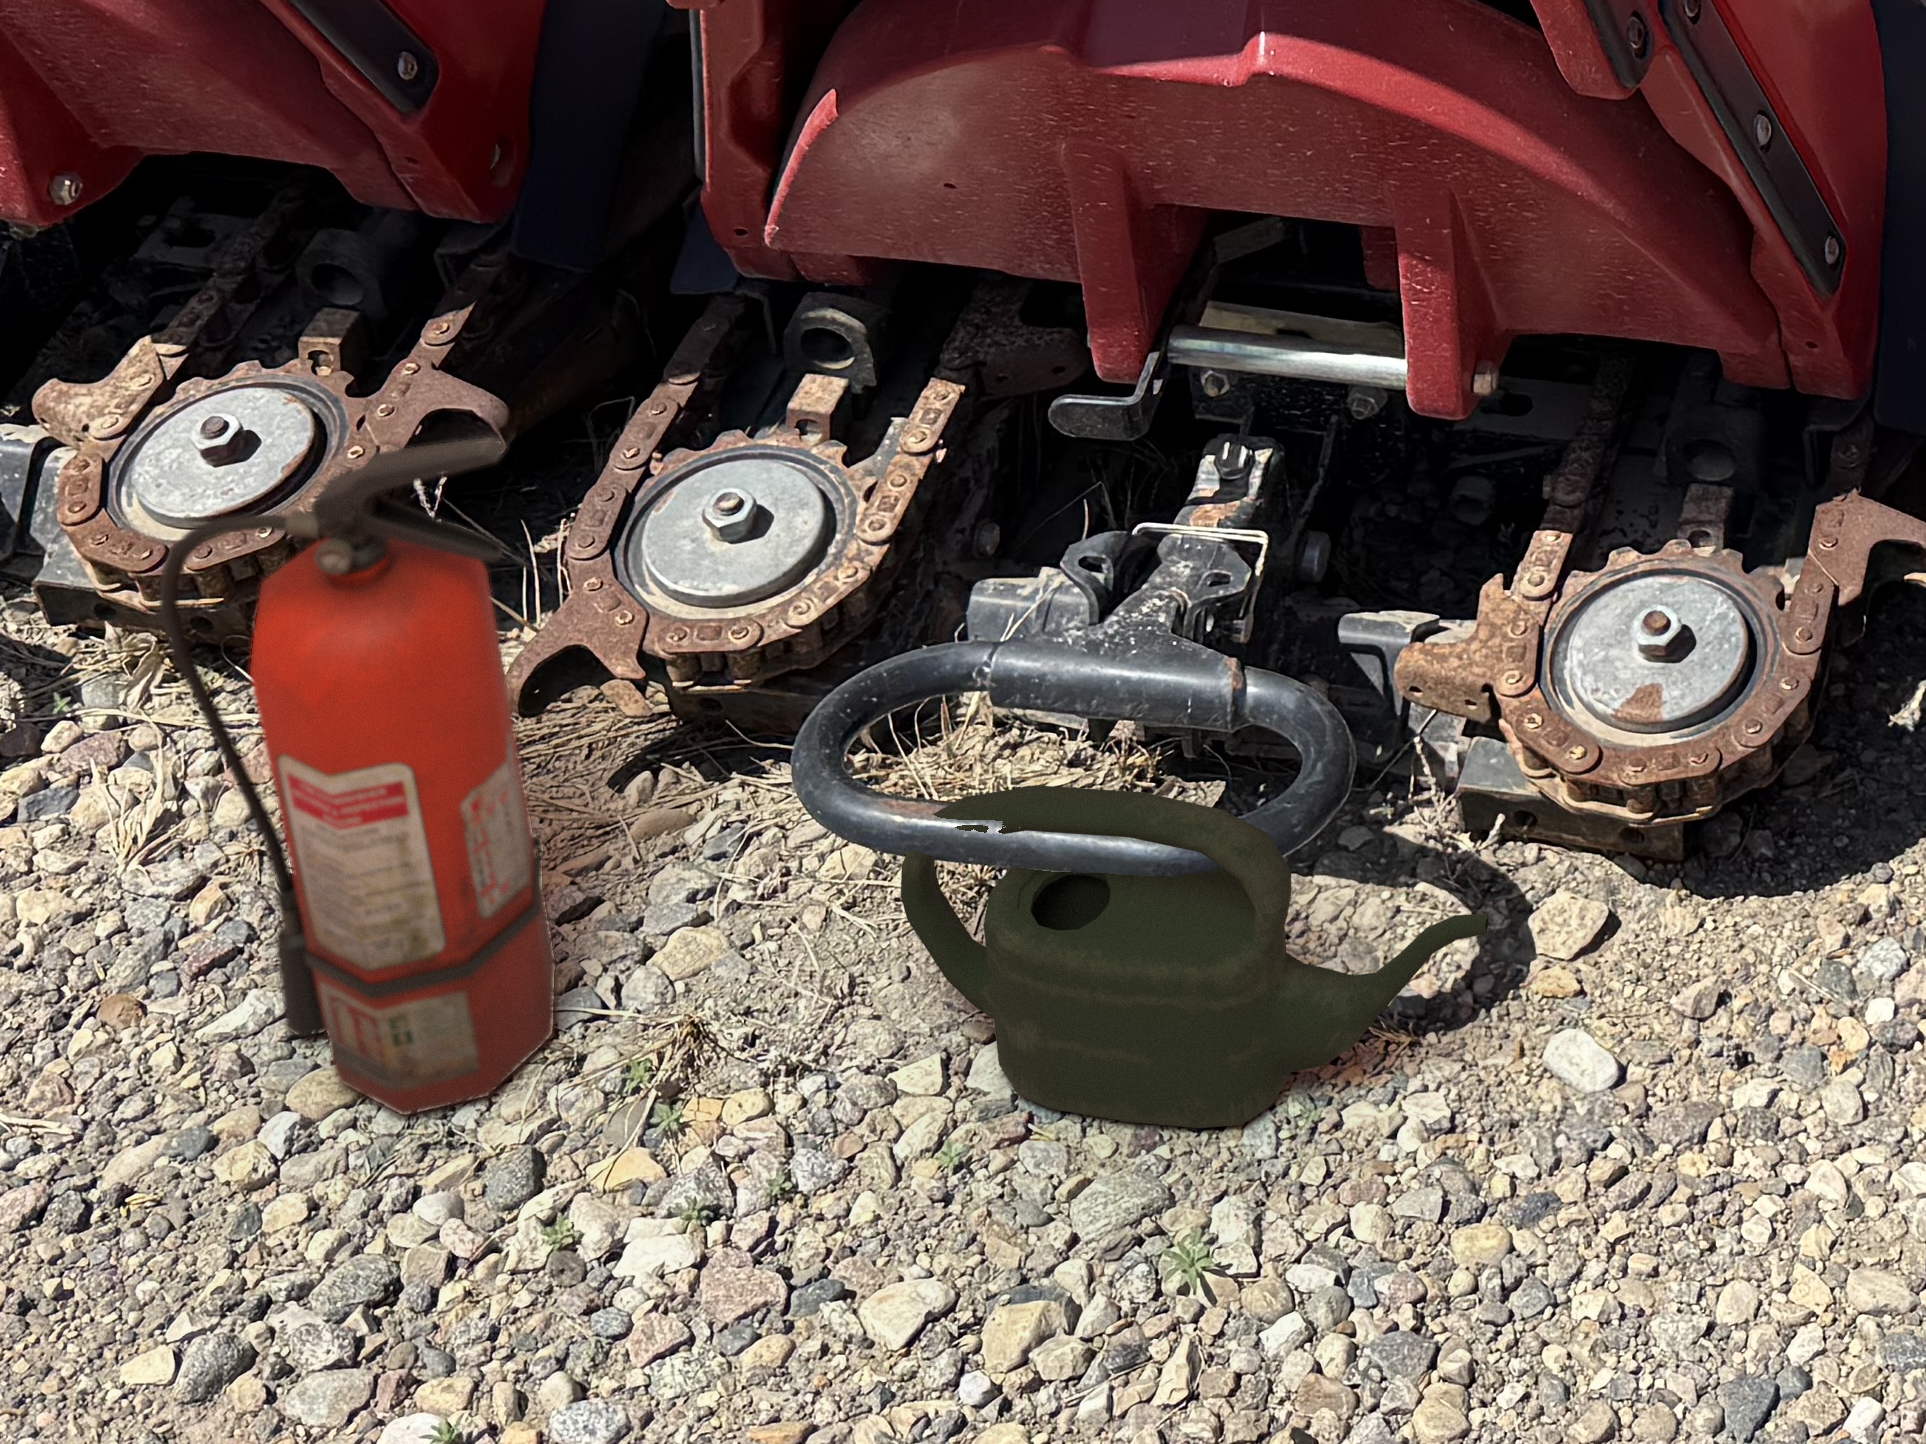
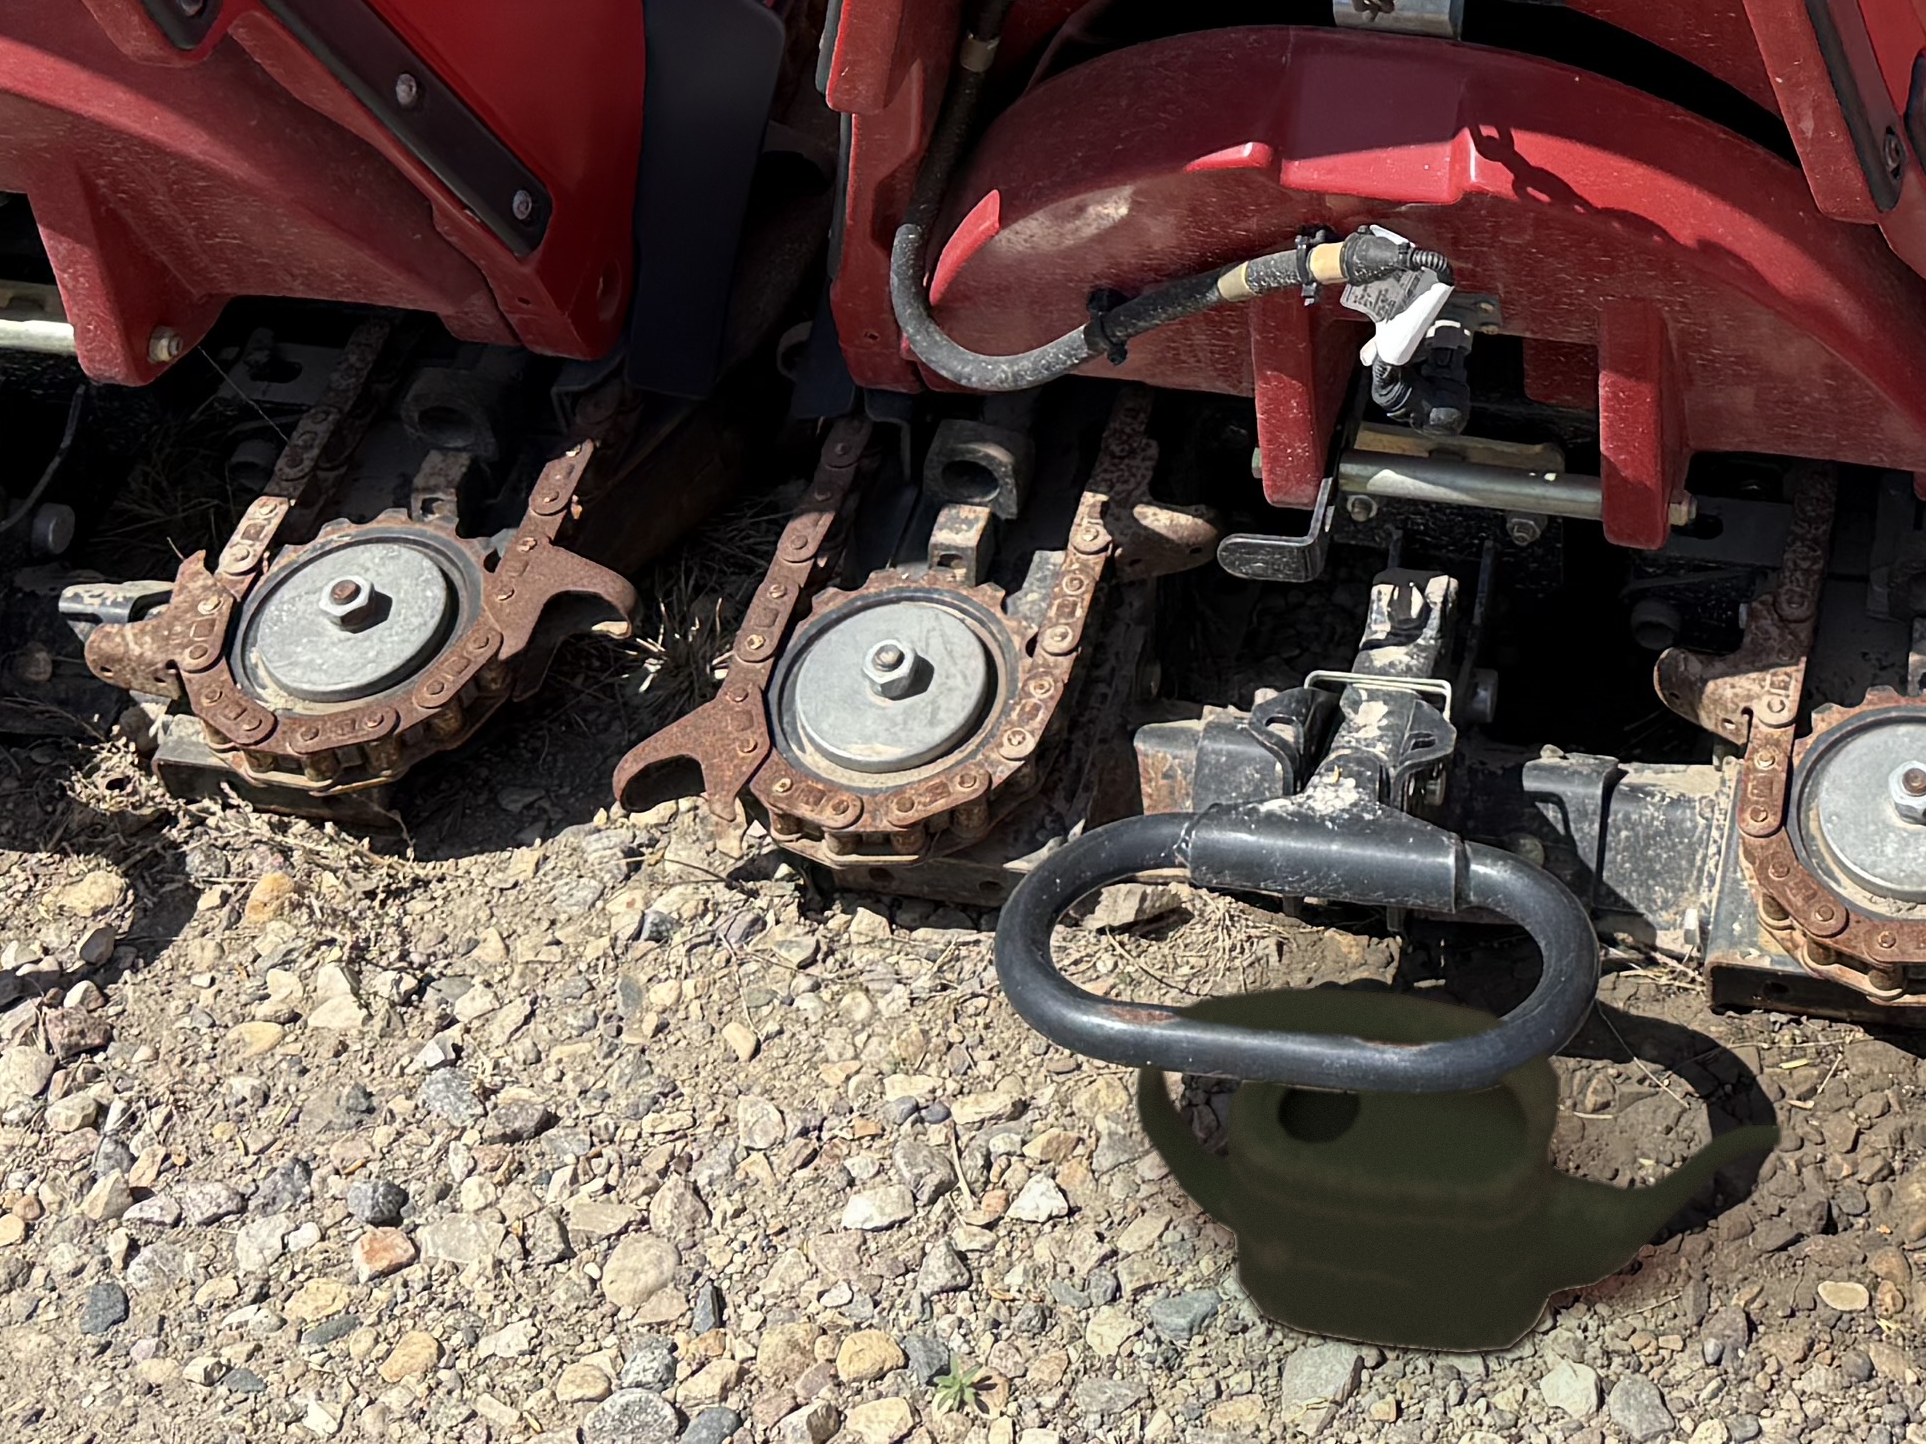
fire extinguisher: present [159,437,556,1115] -> none [347,626,755,1343]

